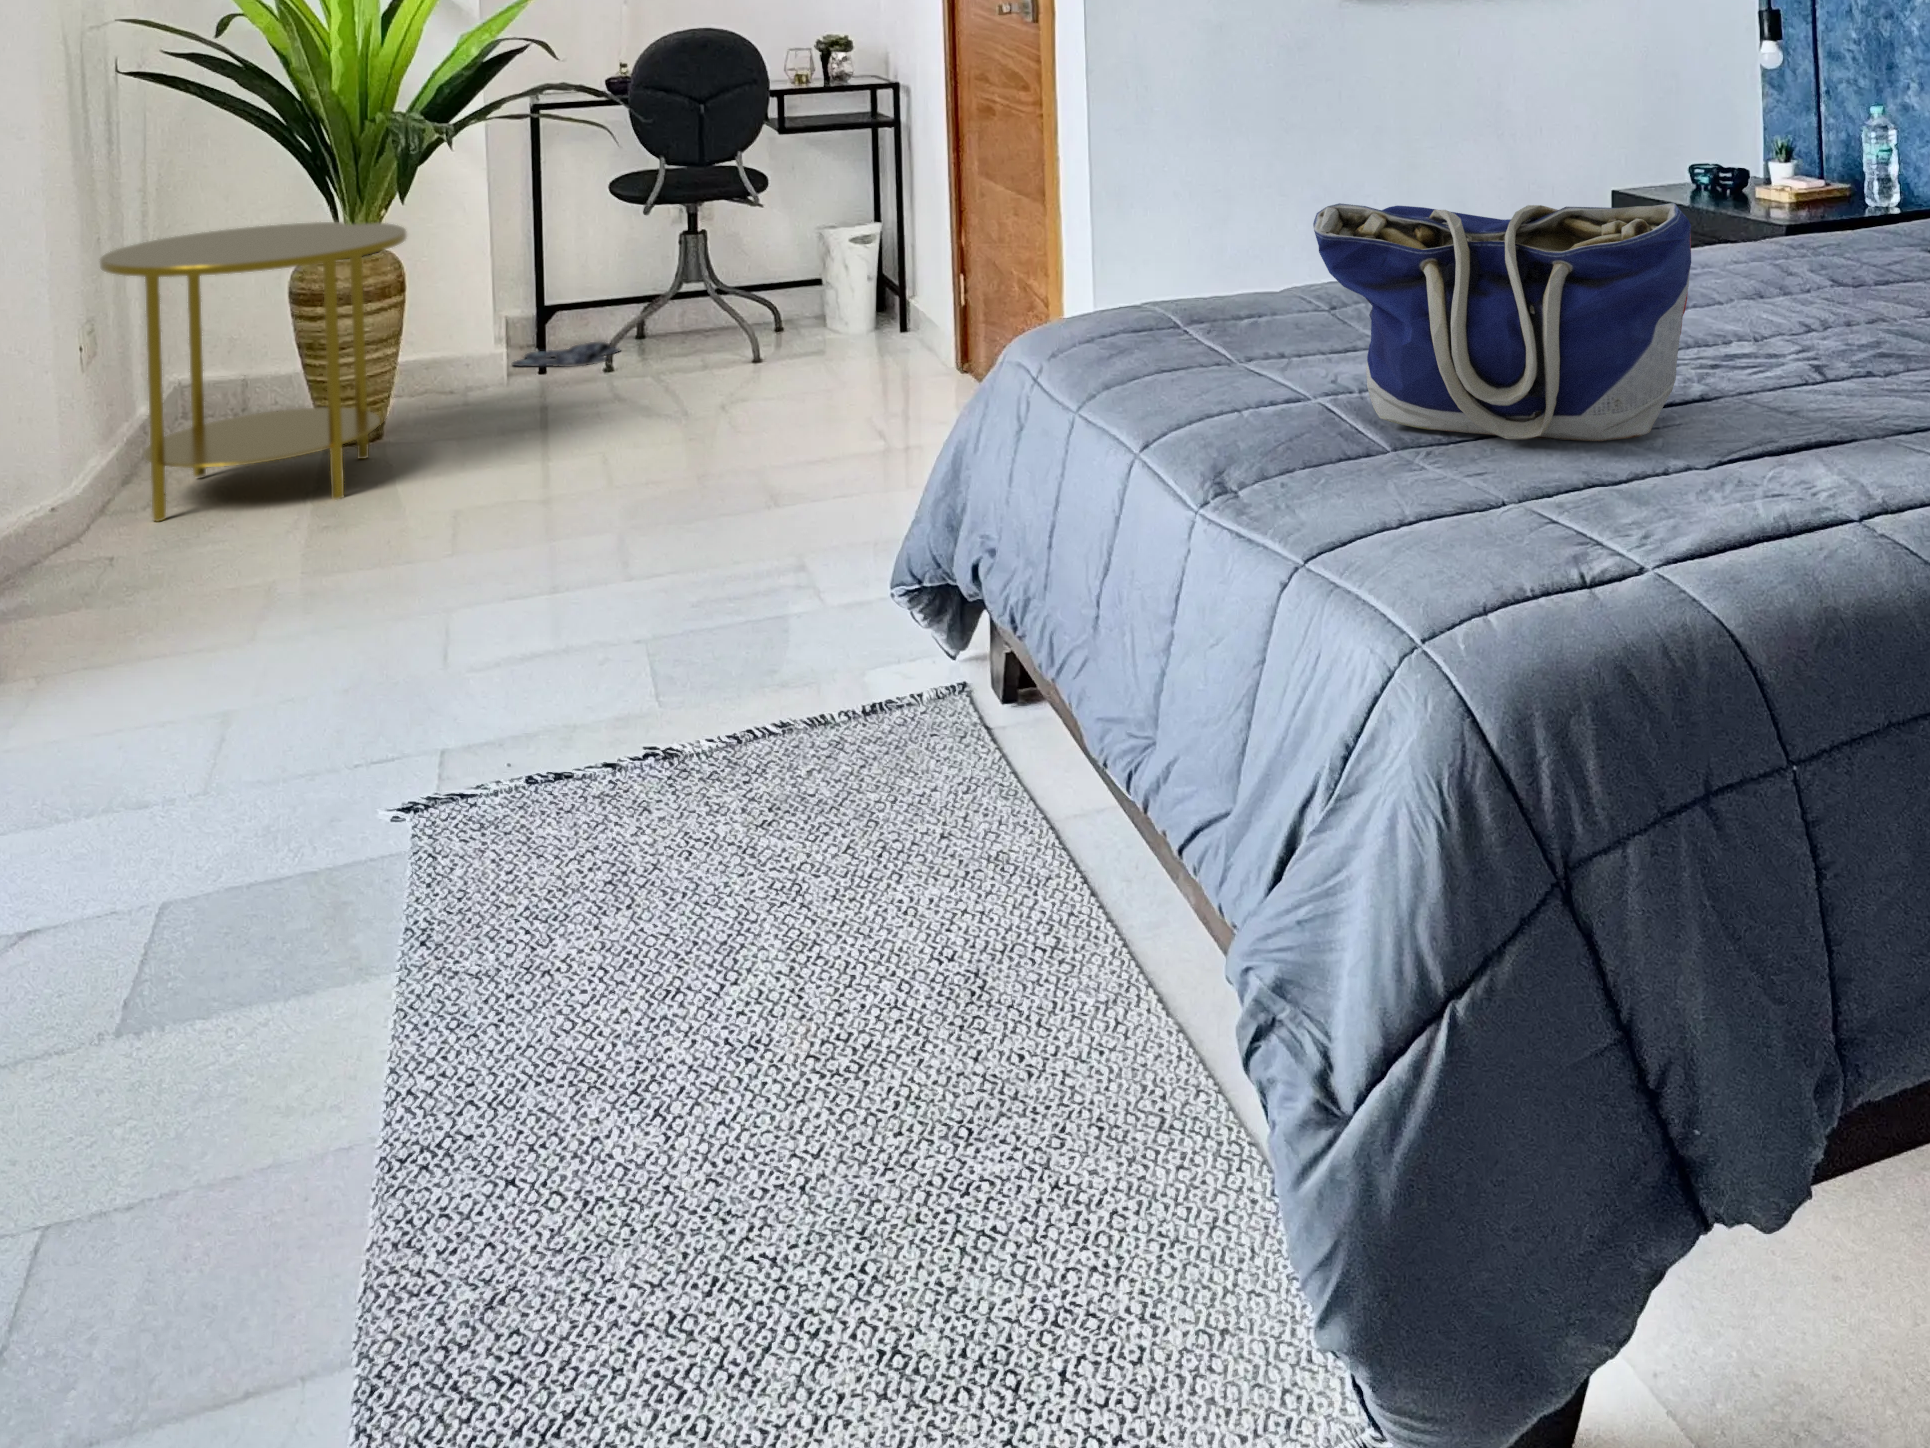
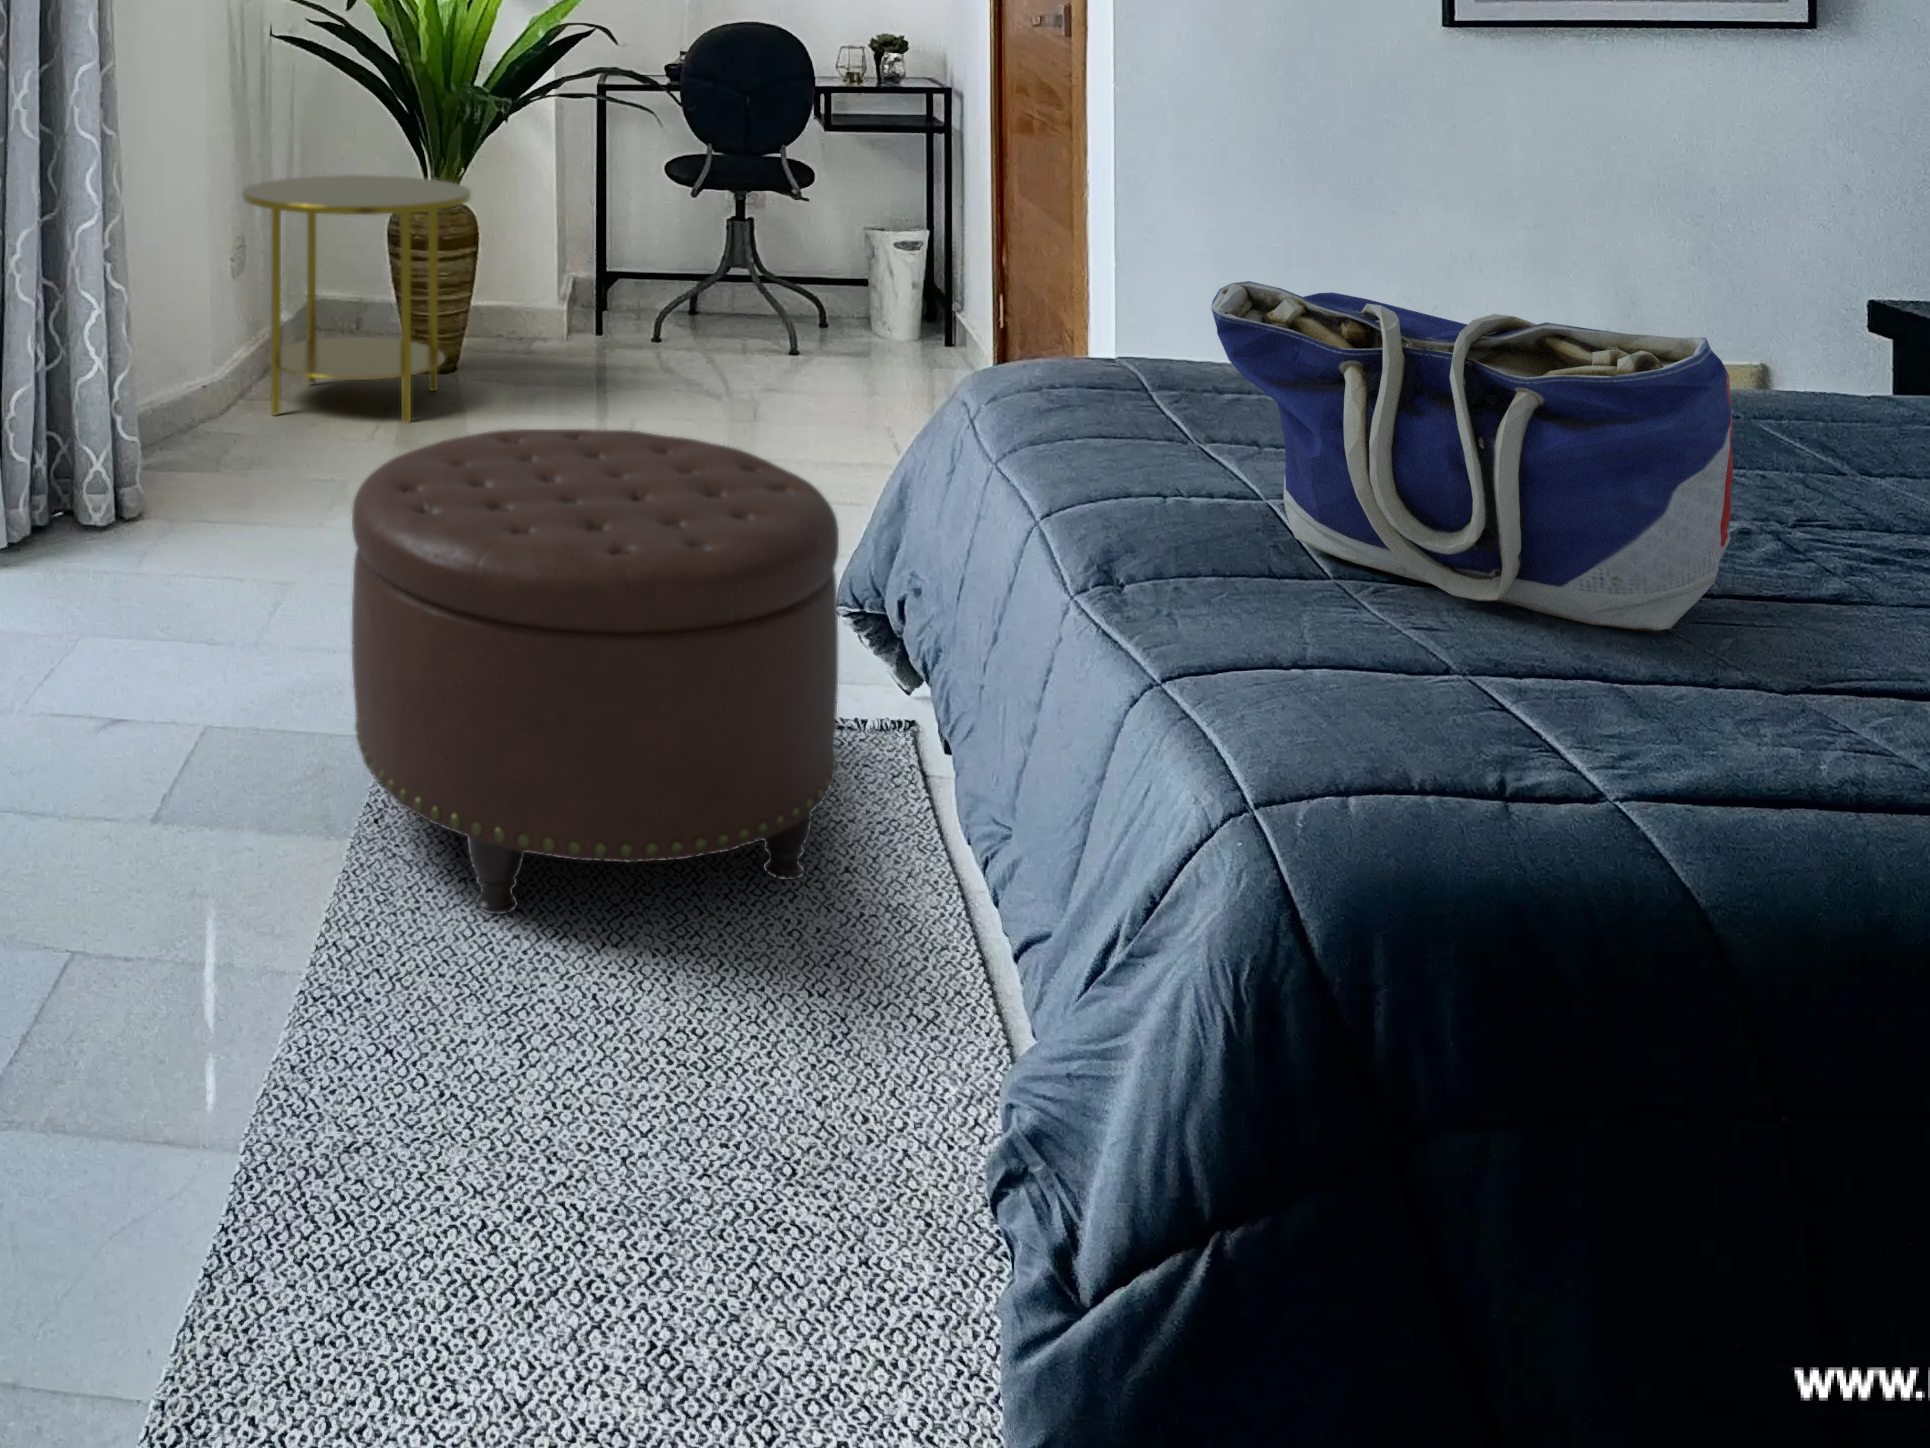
slippers: present [513,342,619,367] -> none [572,316,668,337]
ottoman: none [378,446,926,994] -> present [352,429,839,915]

